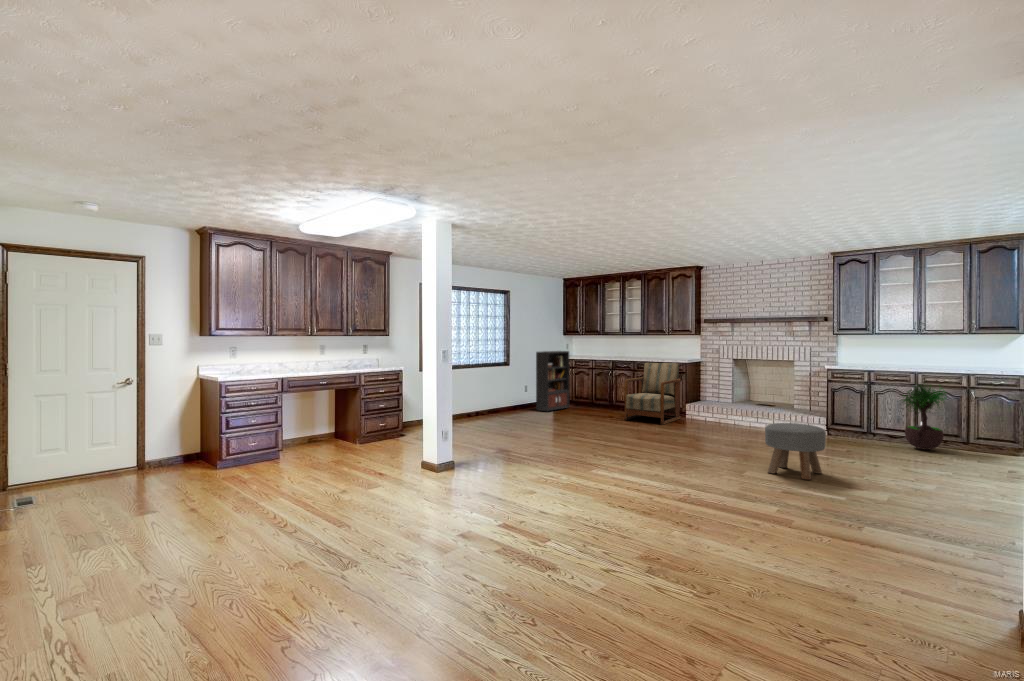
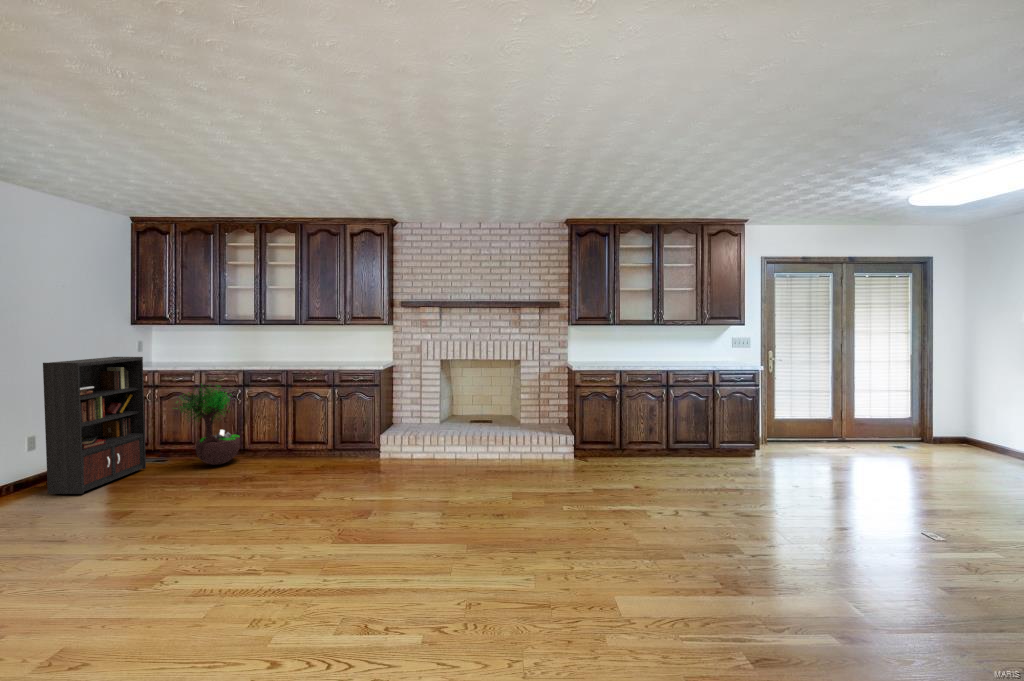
armchair: present [625,363,681,425] -> none [274,371,372,486]
potted tree: present [902,385,944,450] -> present [176,384,240,465]
ottoman: present [765,423,826,480] -> none [642,497,761,636]

